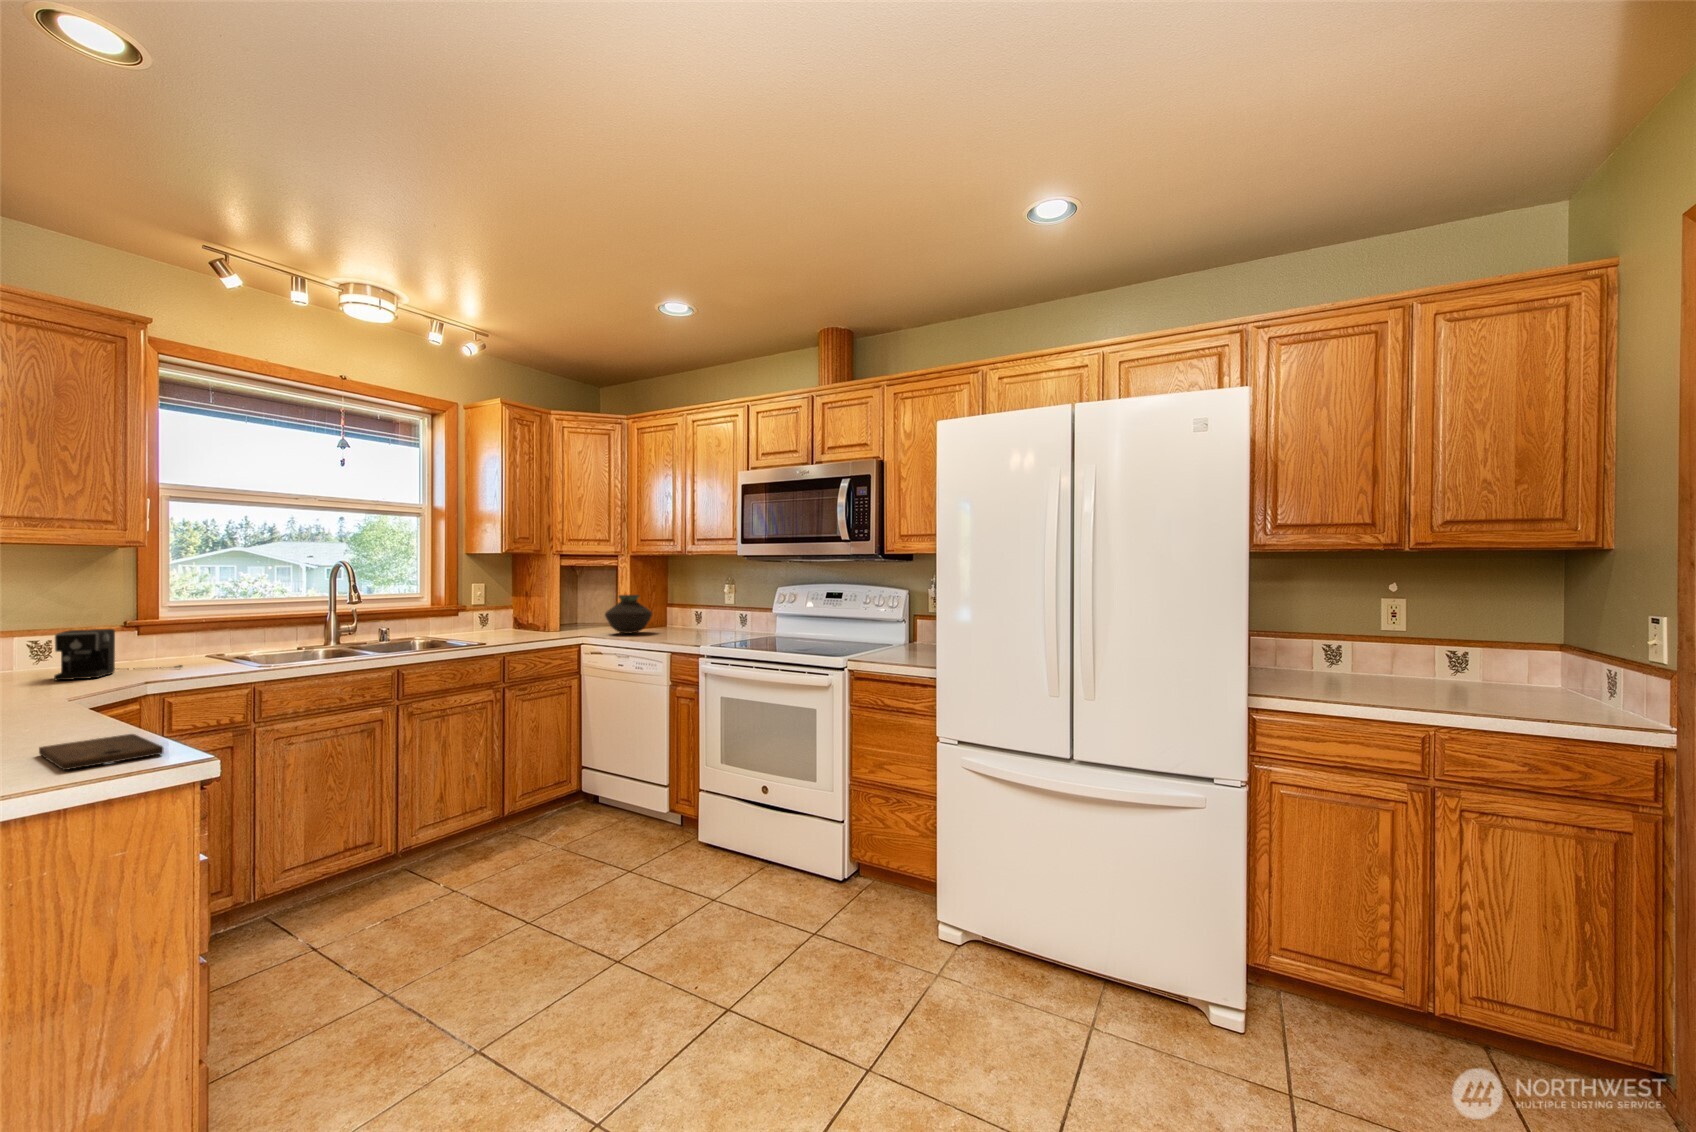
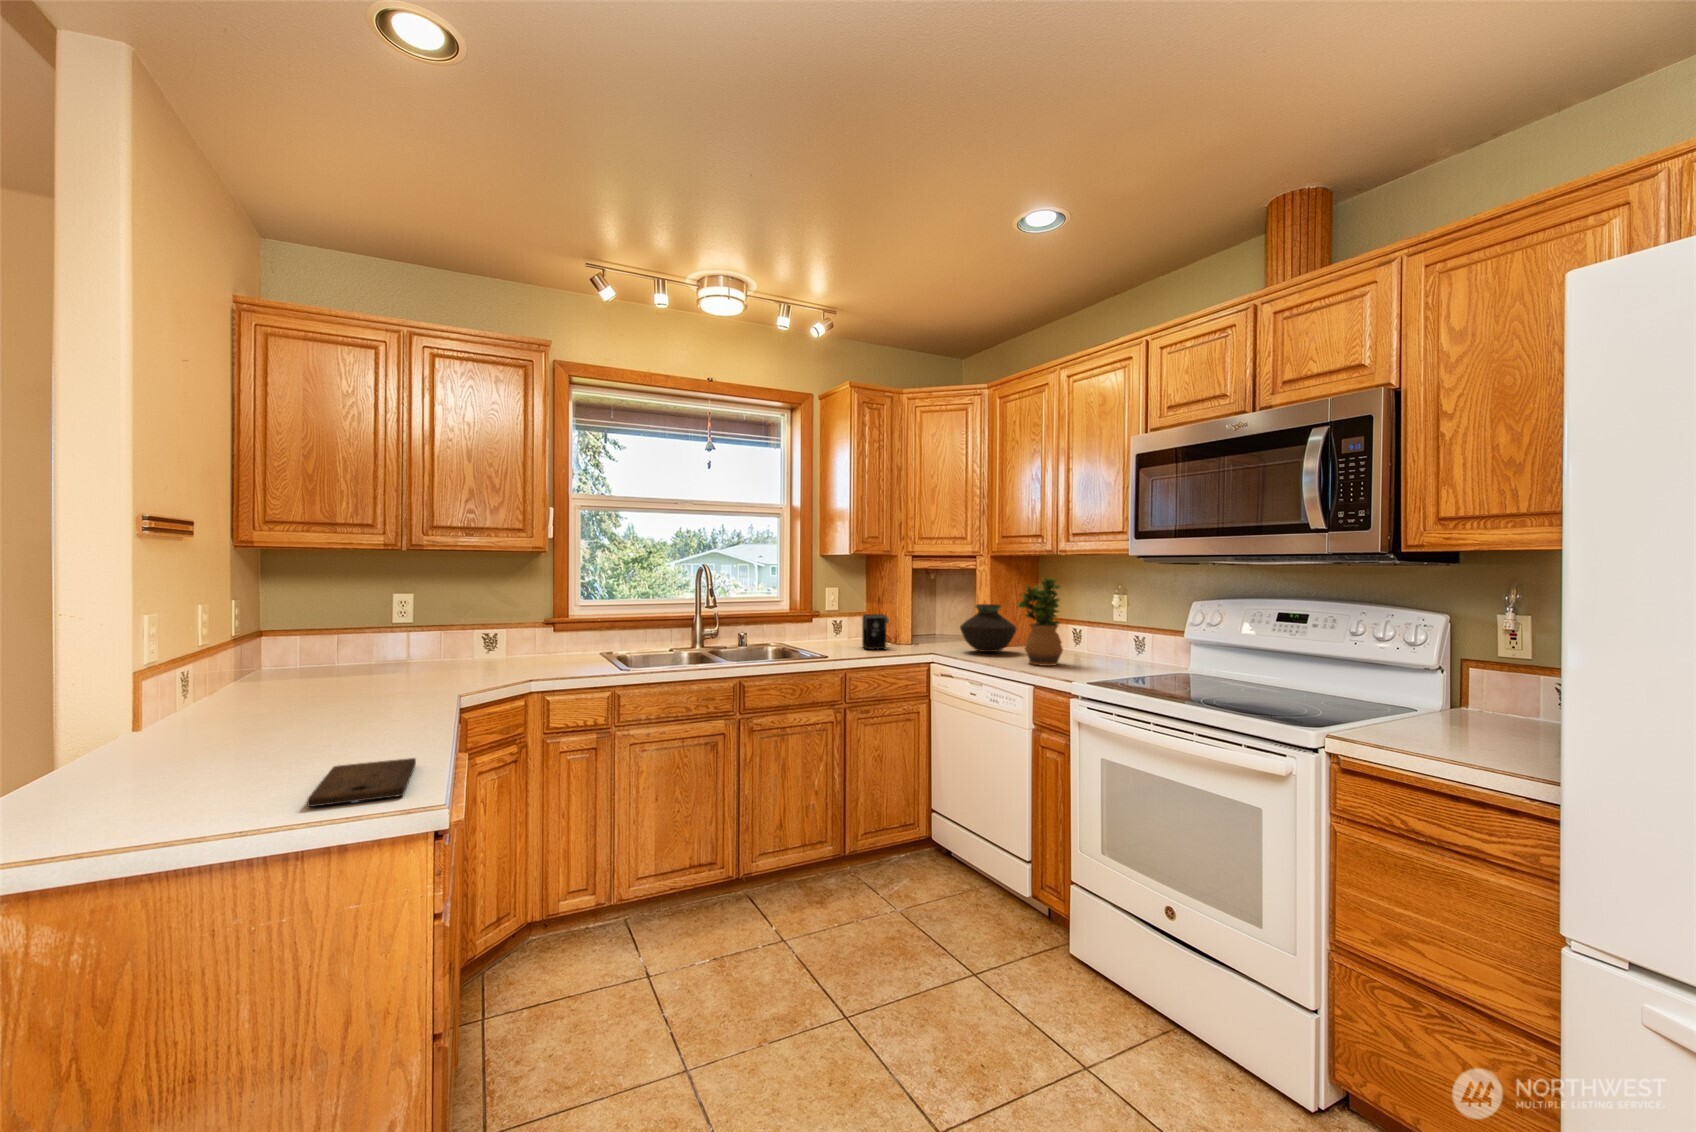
potted plant: none [654,571,690,639] -> present [1017,577,1063,666]
coffee maker: present [54,629,182,680] -> present [862,614,918,649]

